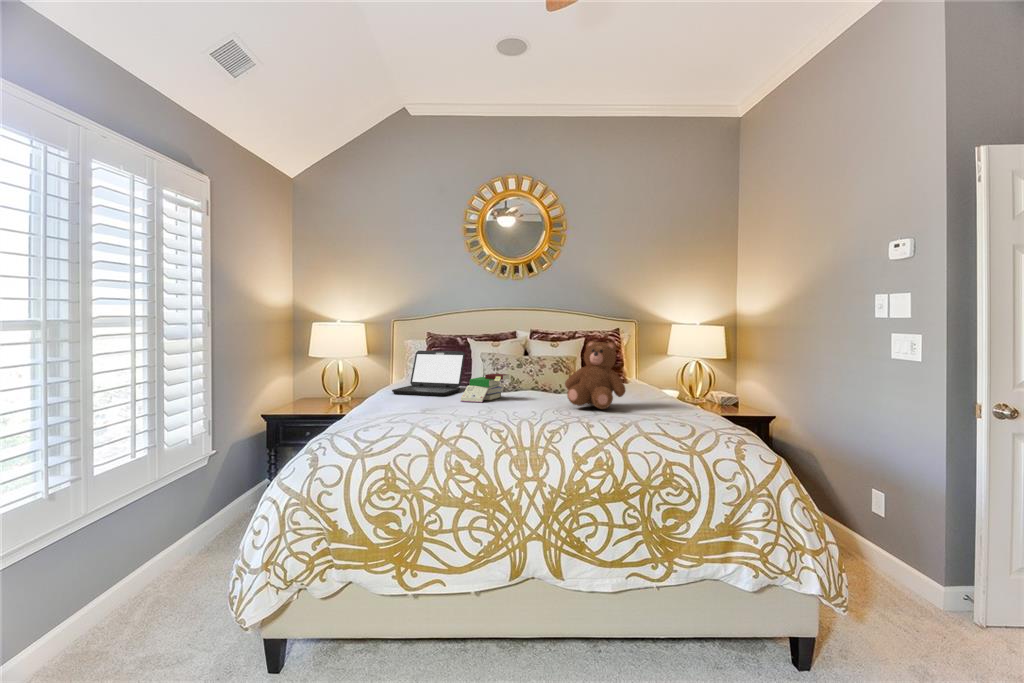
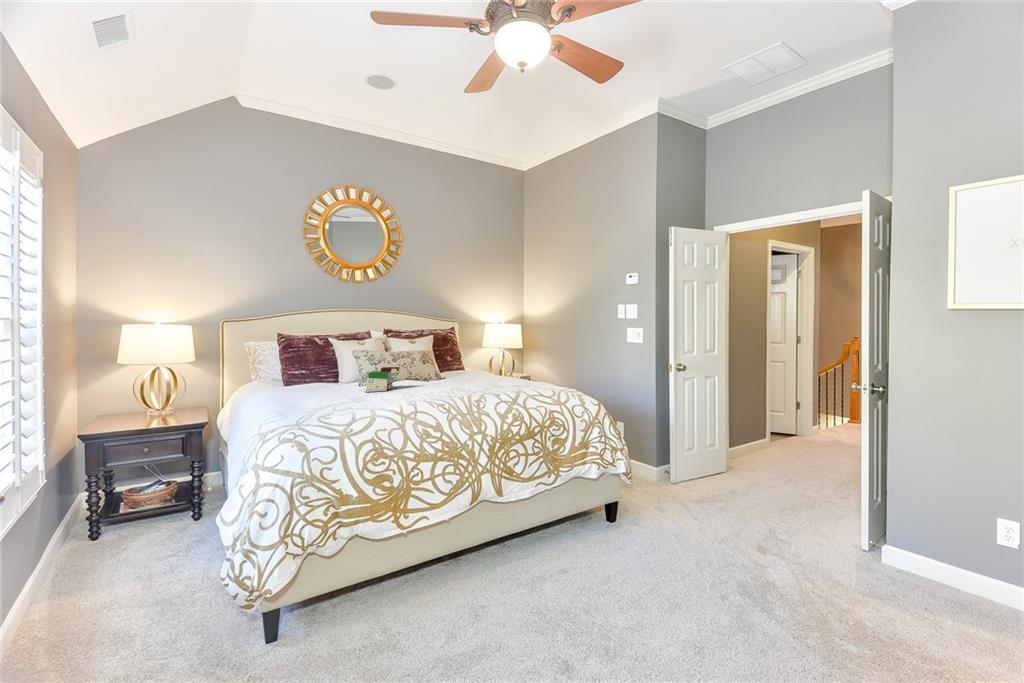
teddy bear: present [565,341,626,409] -> none [454,336,500,386]
laptop: present [392,351,465,396] -> none [278,350,343,394]

